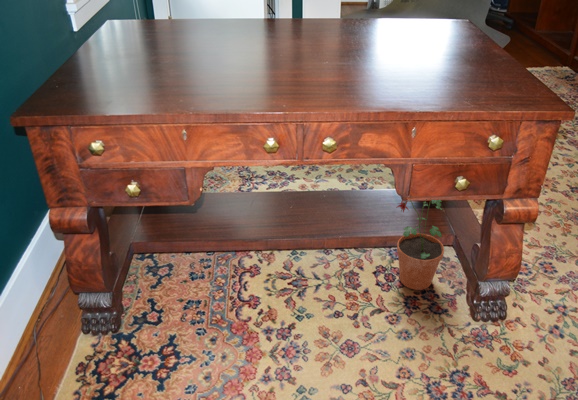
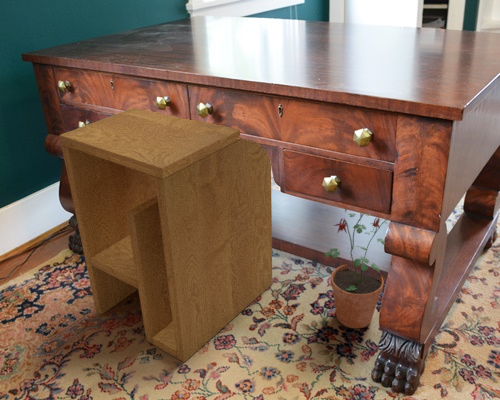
side table: none [180,121,351,383] -> present [60,108,272,362]

